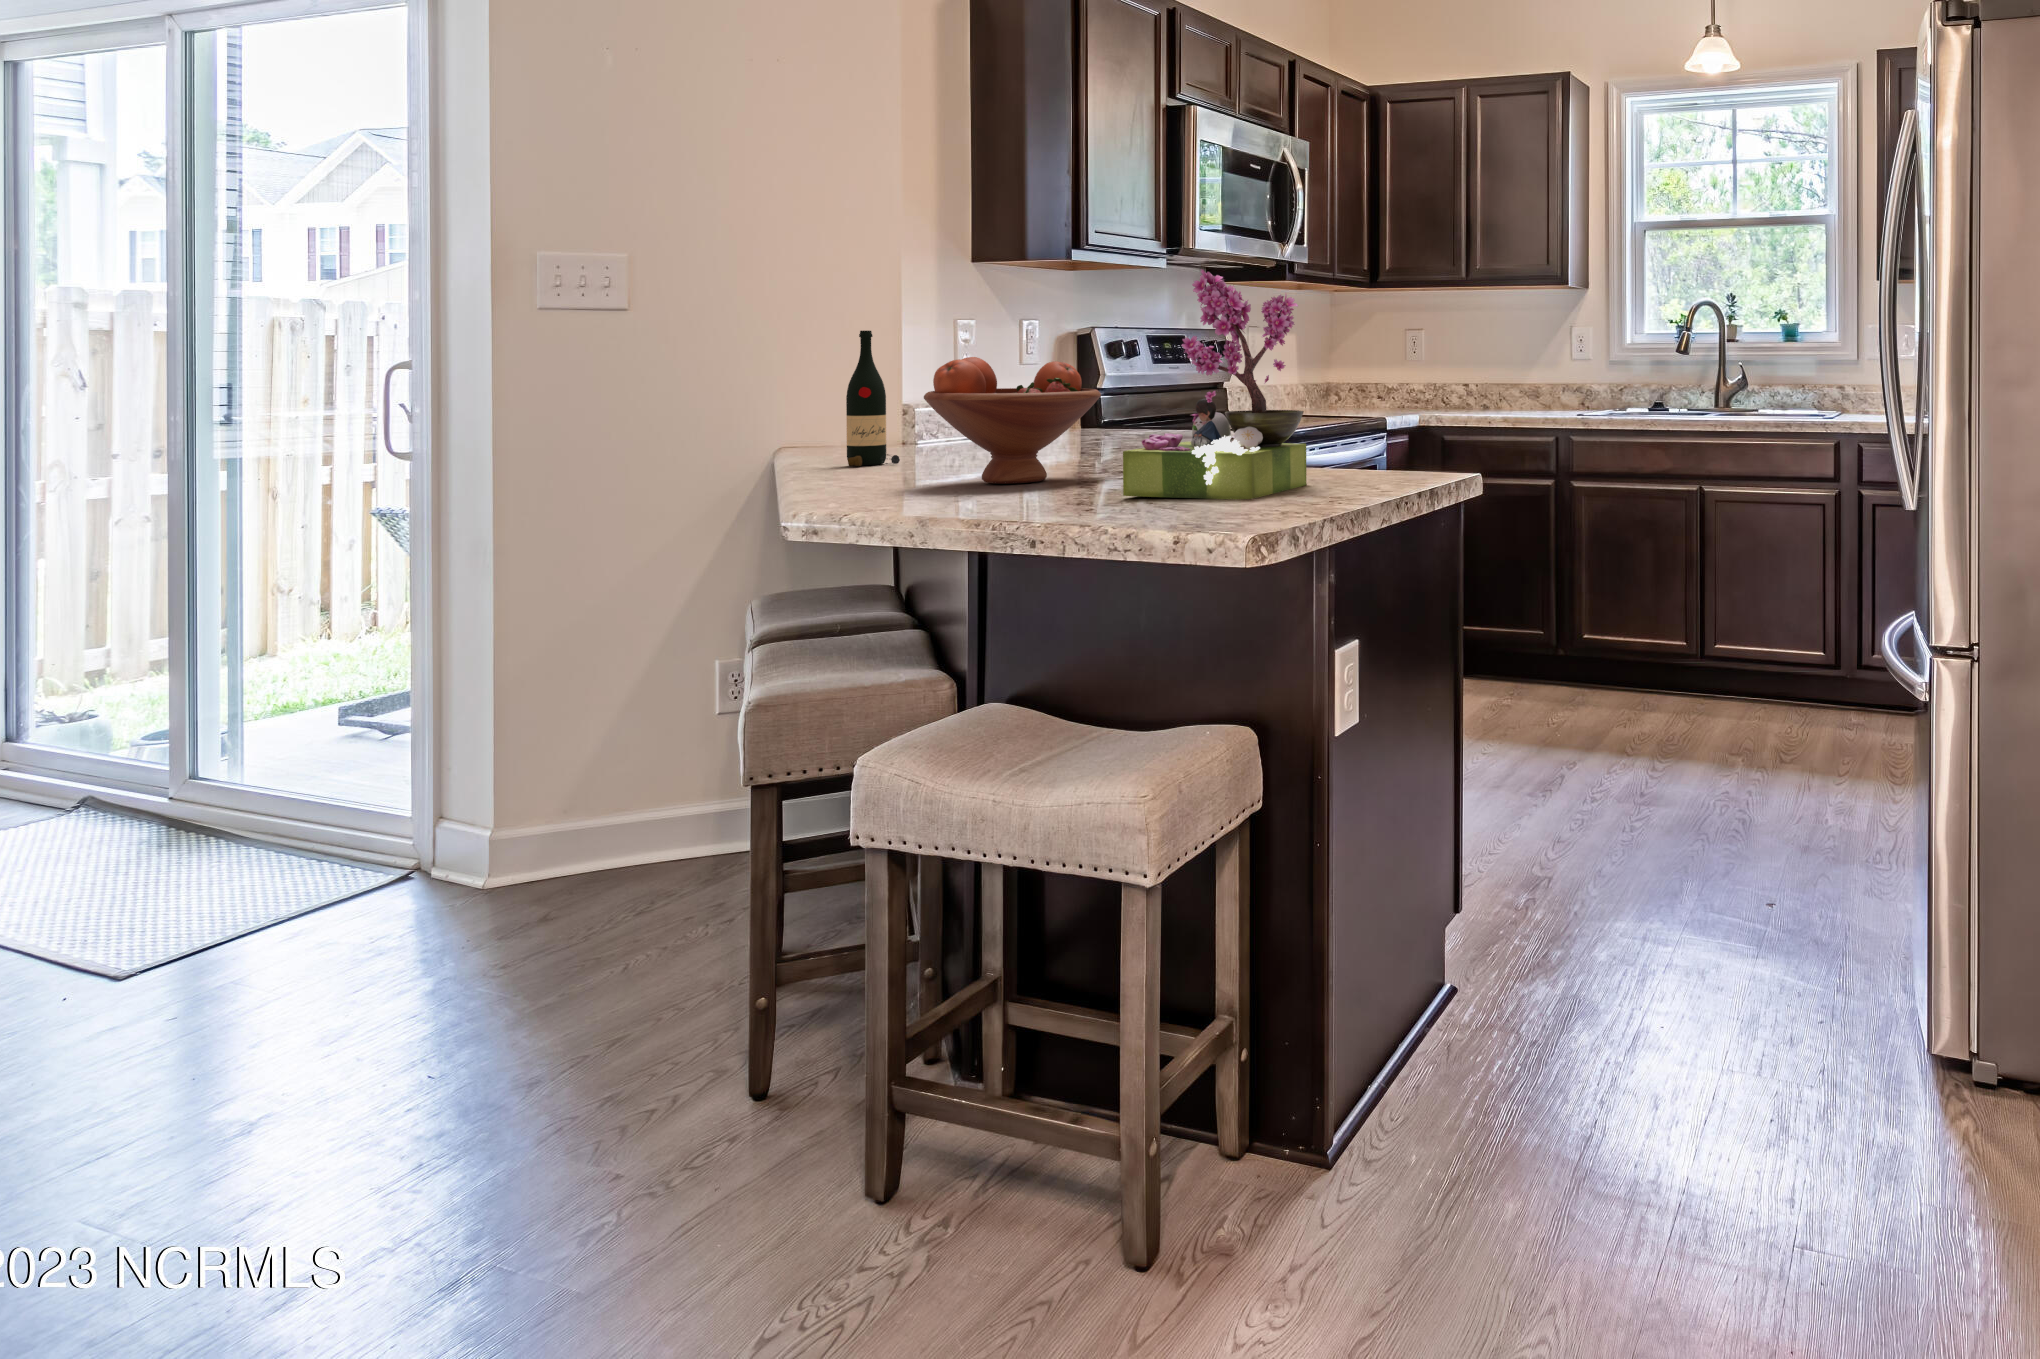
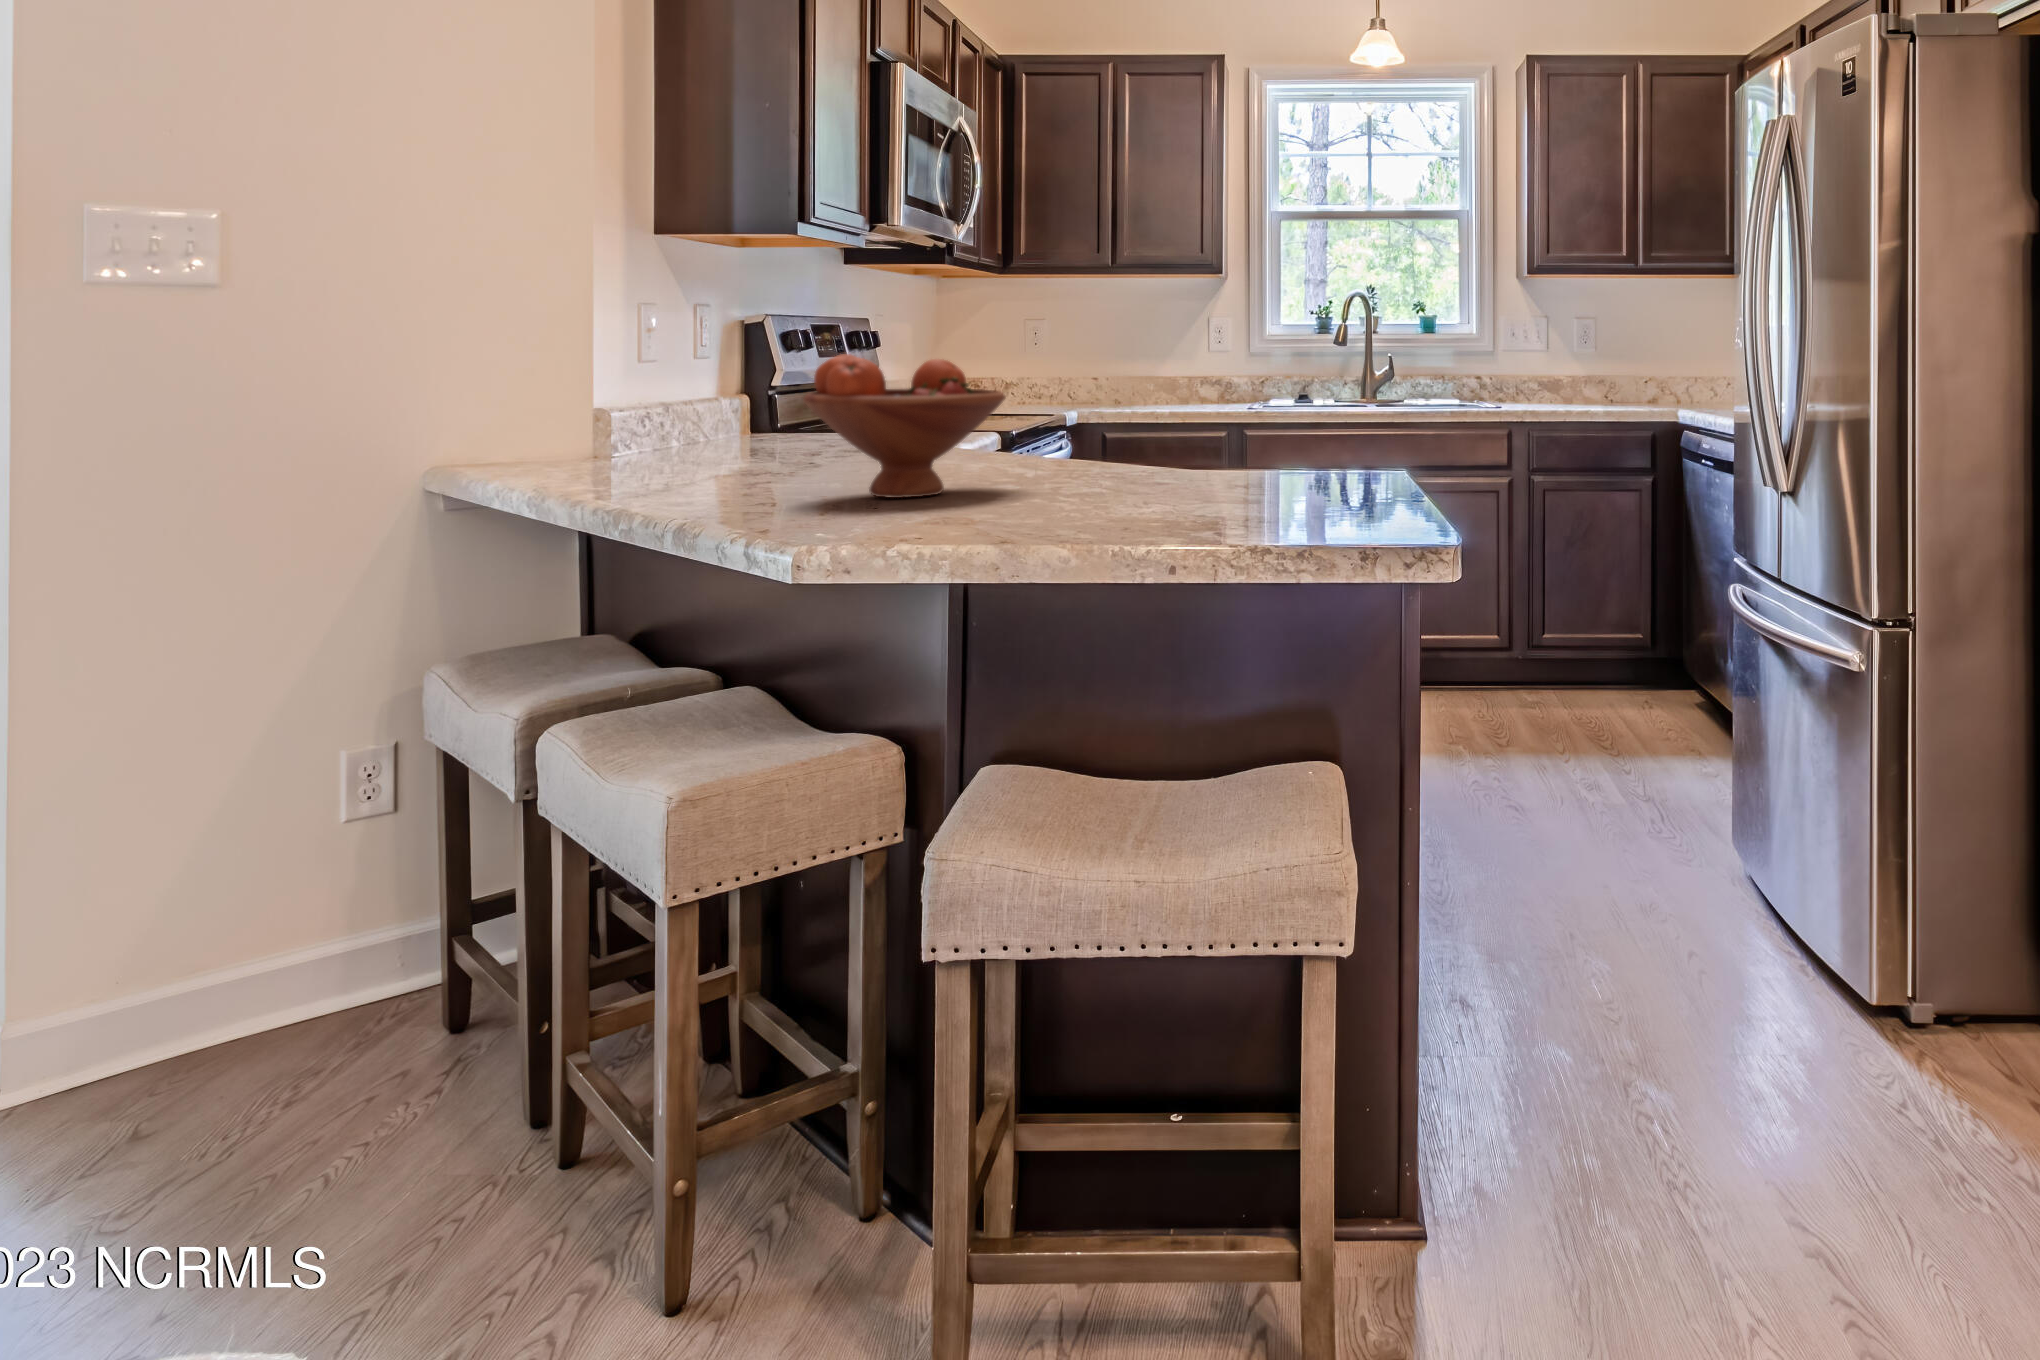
flower arrangement: present [1123,269,1307,499] -> none [1139,262,1295,504]
wine bottle: present [846,331,900,466] -> none [547,319,623,486]

